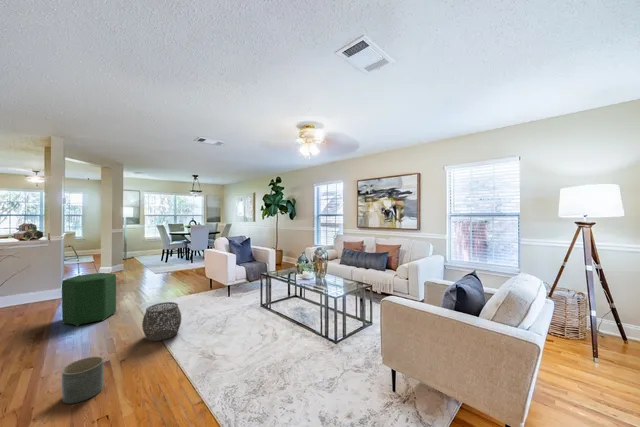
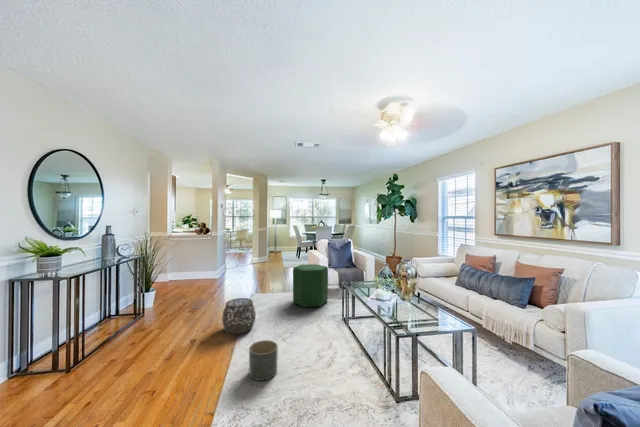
ottoman: present [62,273,116,326] -> present [293,264,328,308]
planter: present [62,357,104,404] -> present [249,340,278,381]

